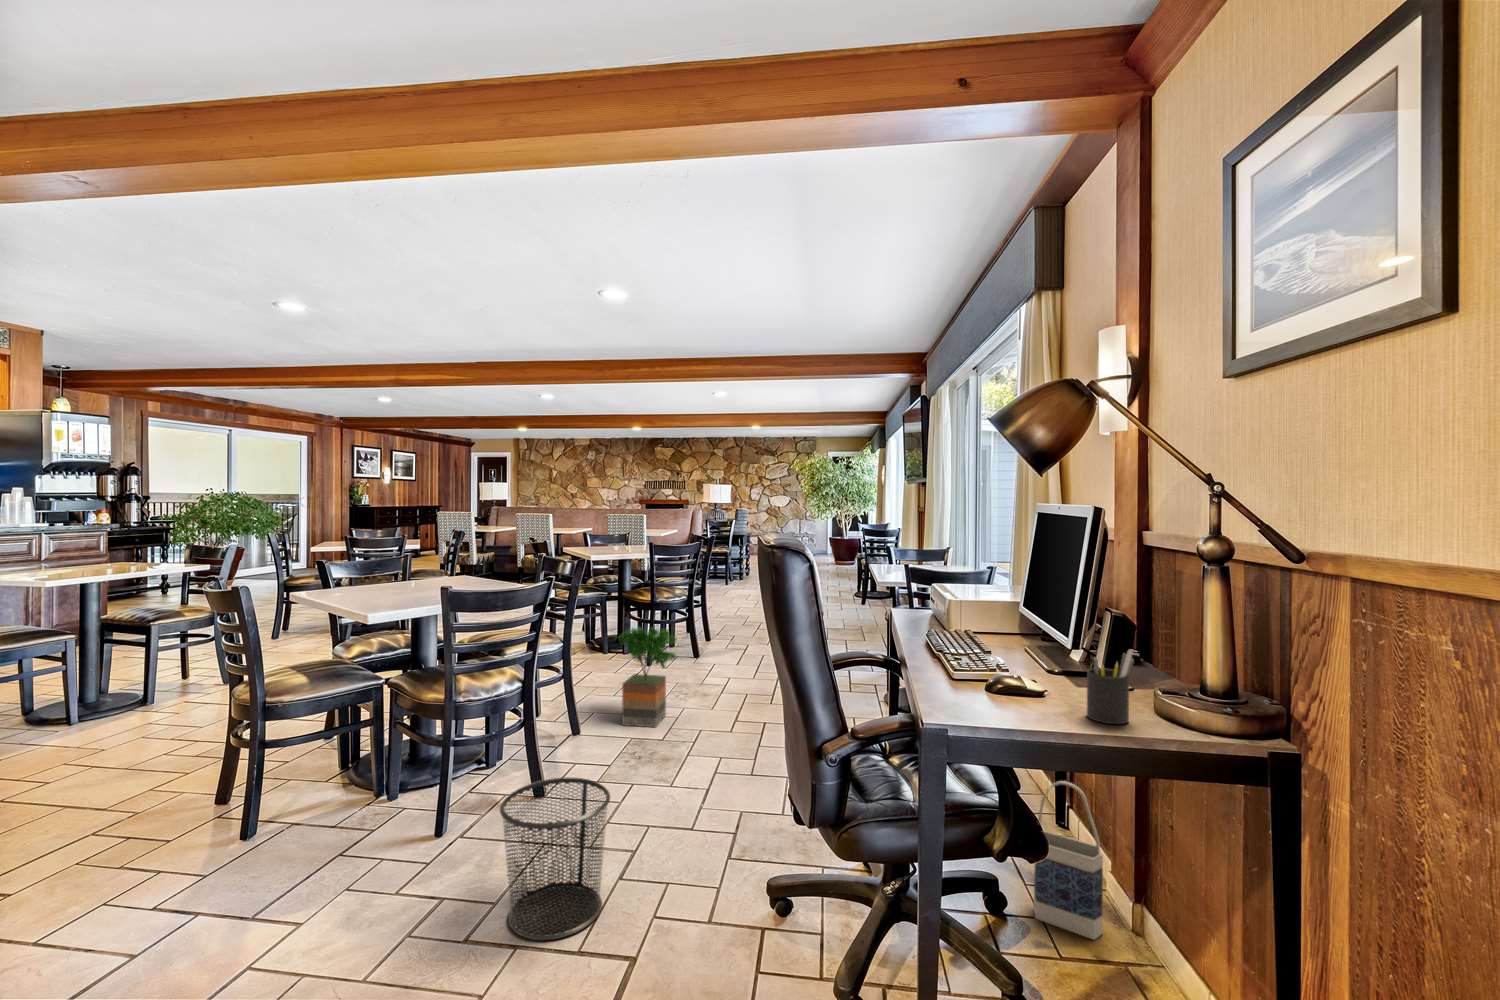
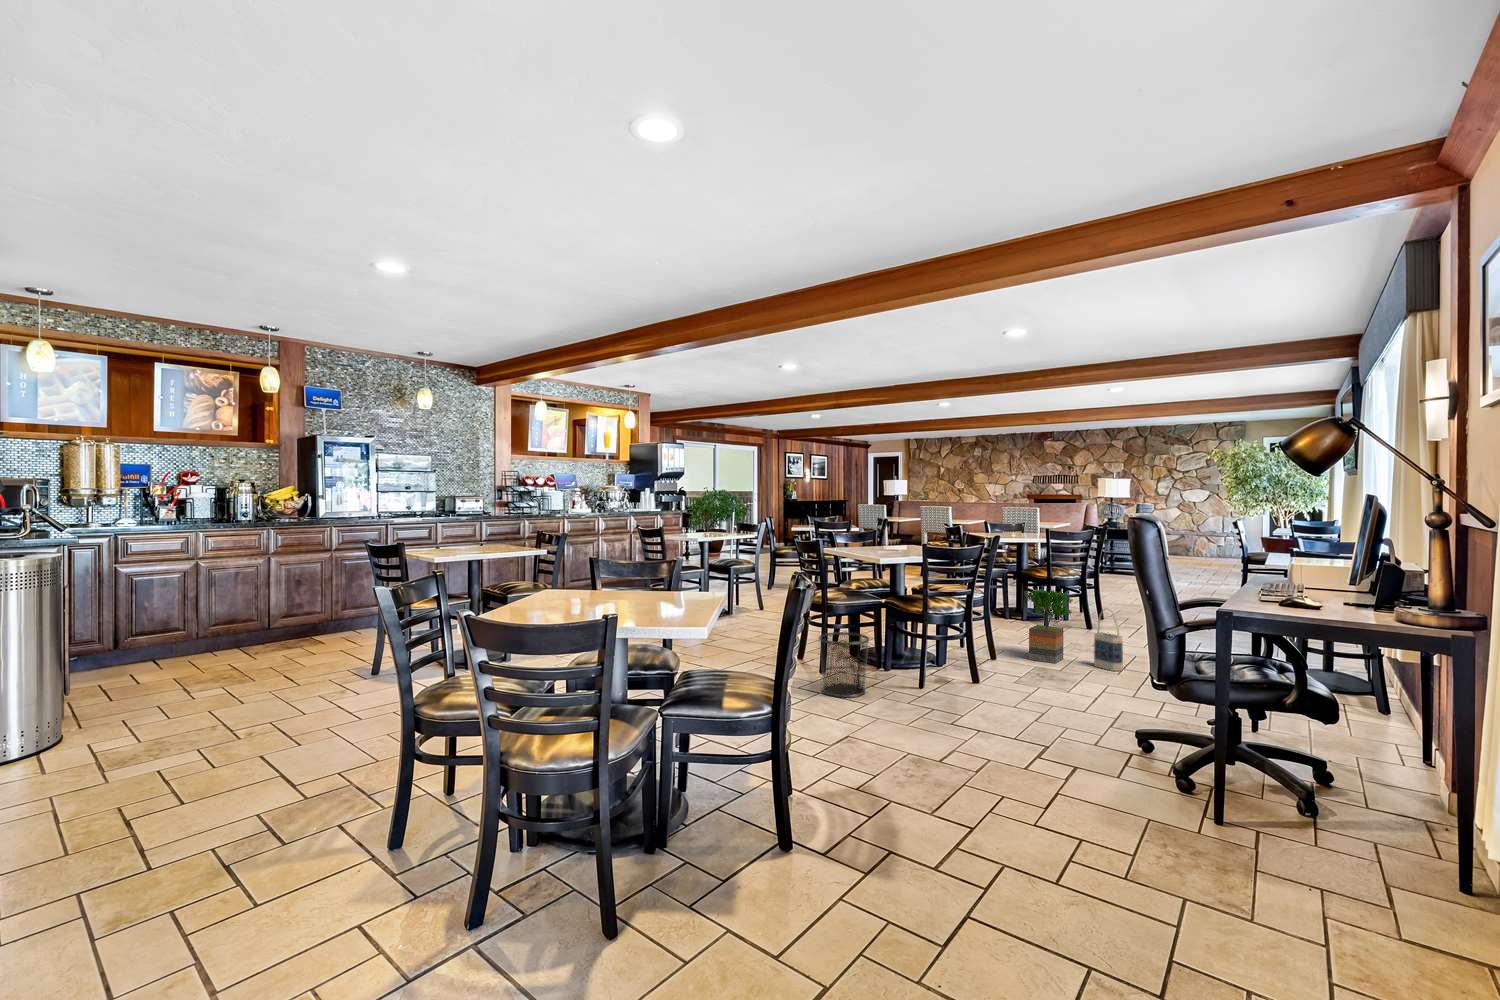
pen holder: present [1087,650,1134,724] -> none [1339,577,1371,621]
waste bin: present [500,777,610,940] -> present [819,632,869,697]
bag: present [1034,781,1103,940] -> present [1094,609,1123,671]

